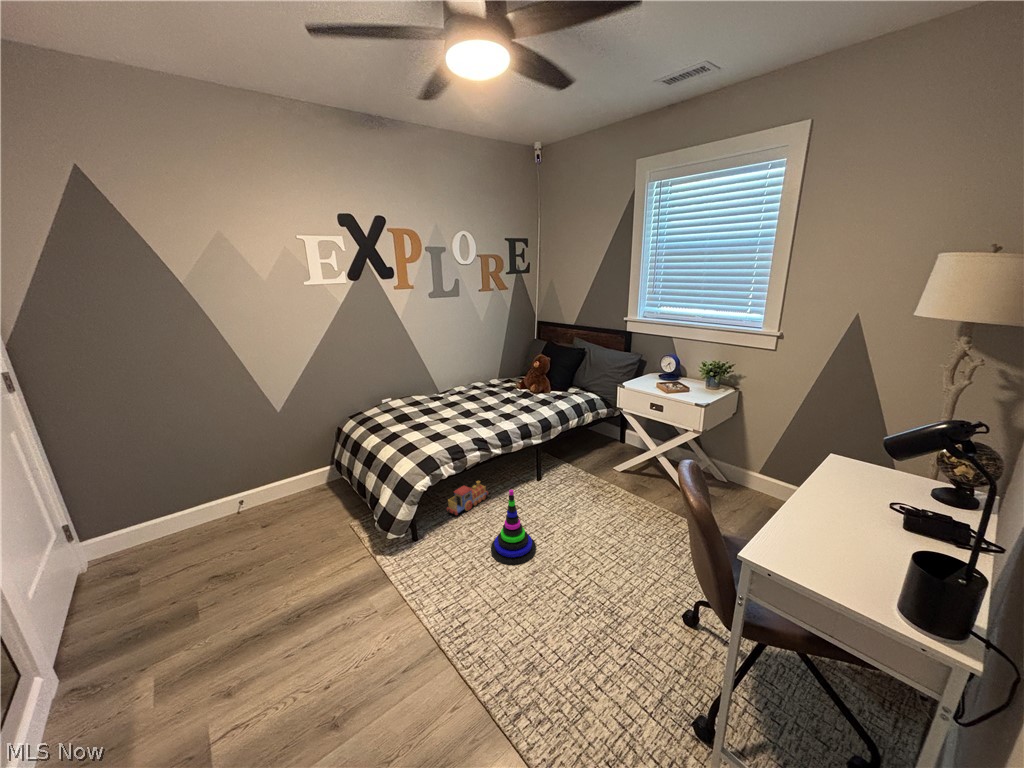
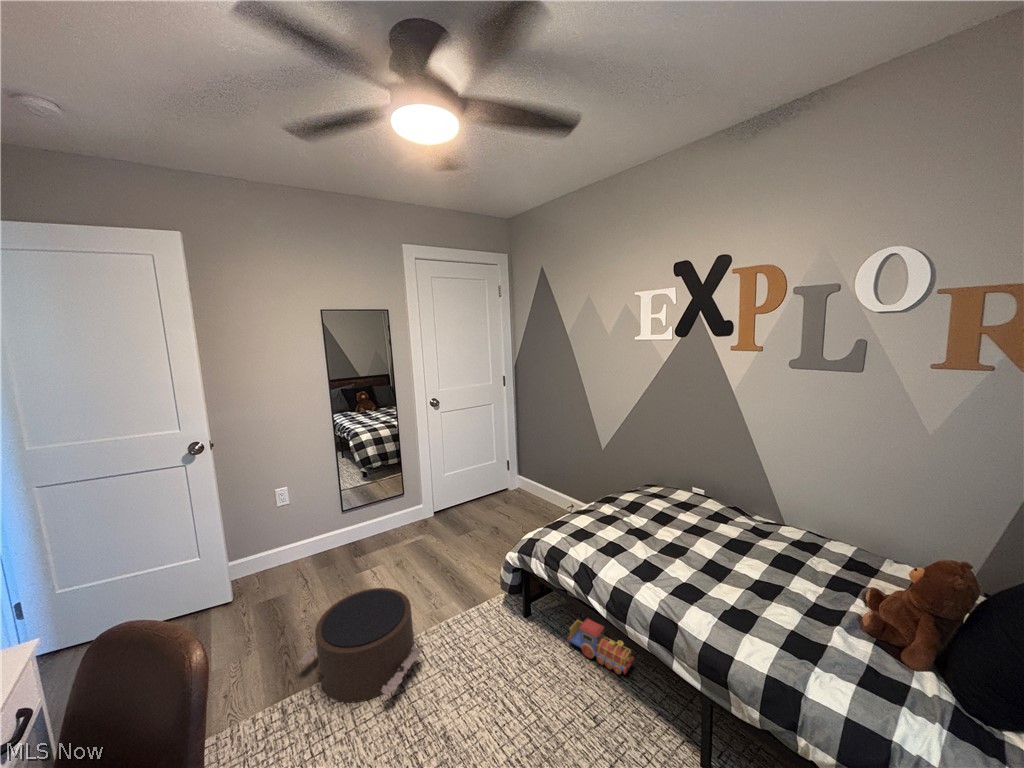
stacking toy: present [491,490,536,565] -> none [465,632,526,744]
pouf: none [391,566,514,717] -> present [299,588,422,703]

